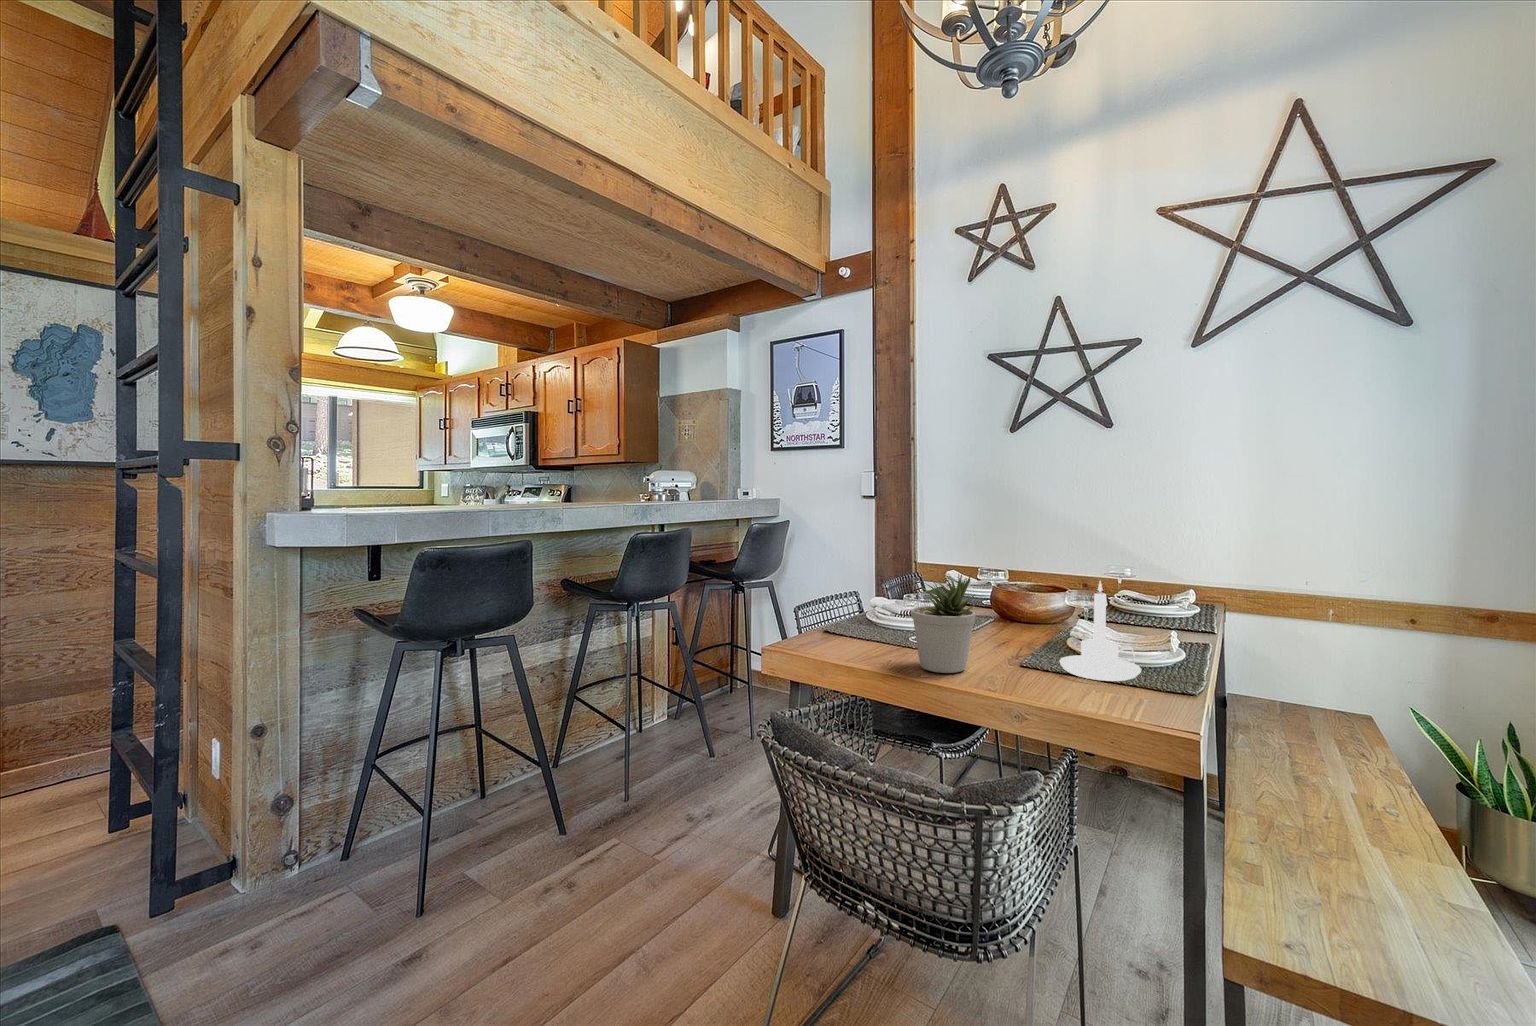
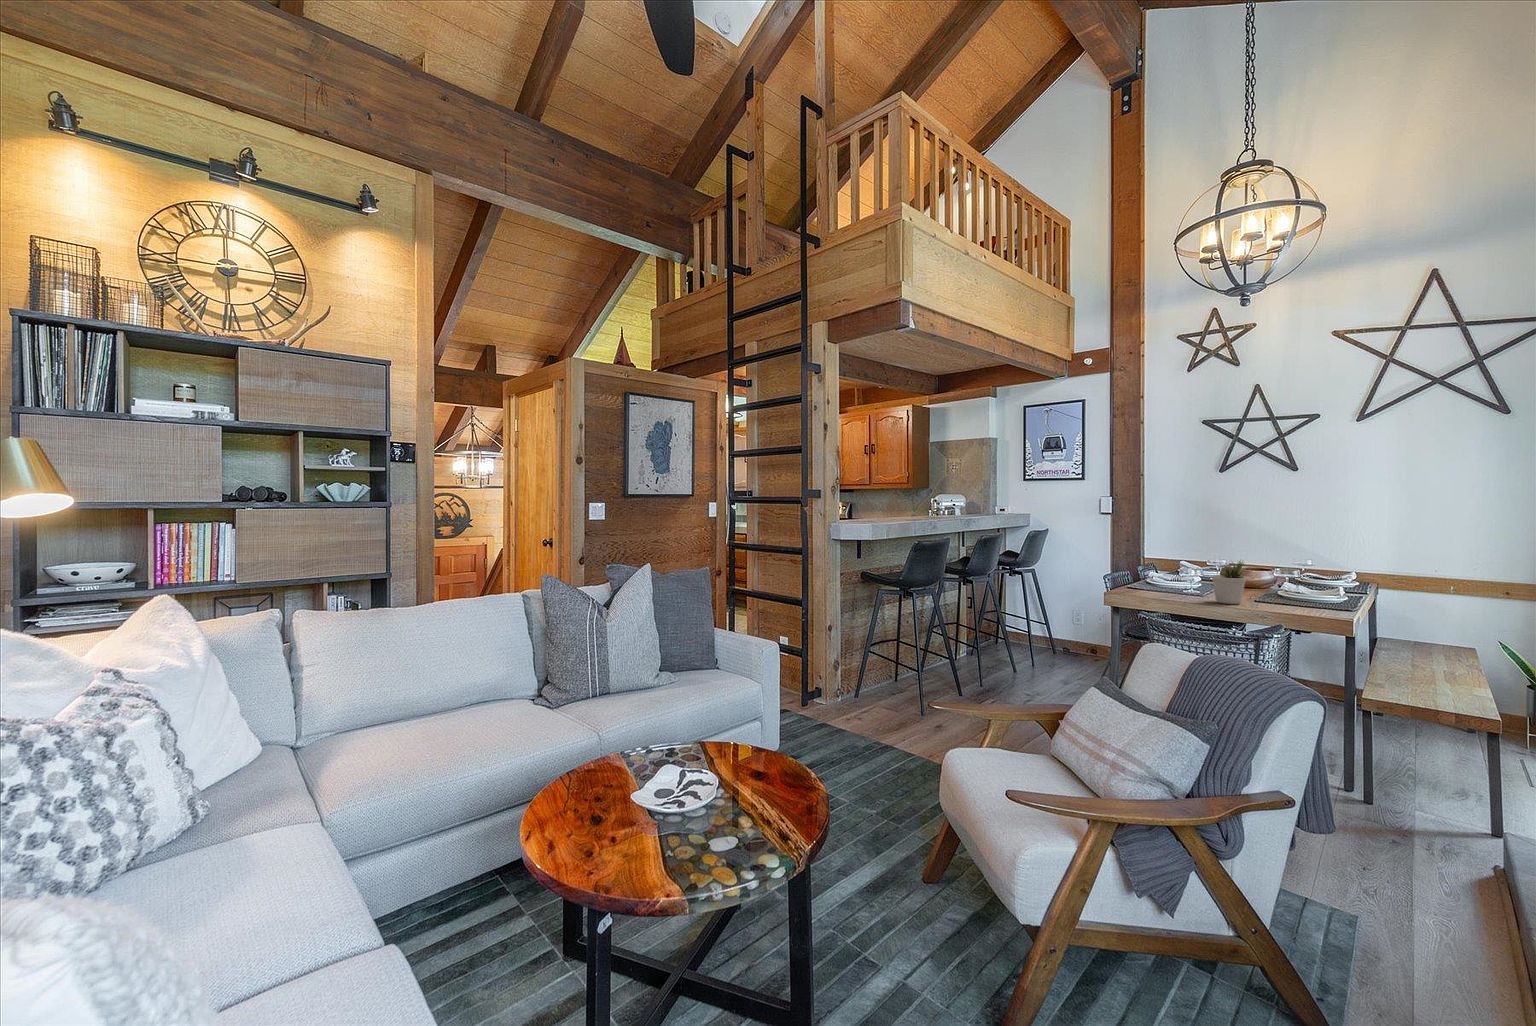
candle holder: present [1060,581,1141,681] -> none [1289,563,1332,607]

